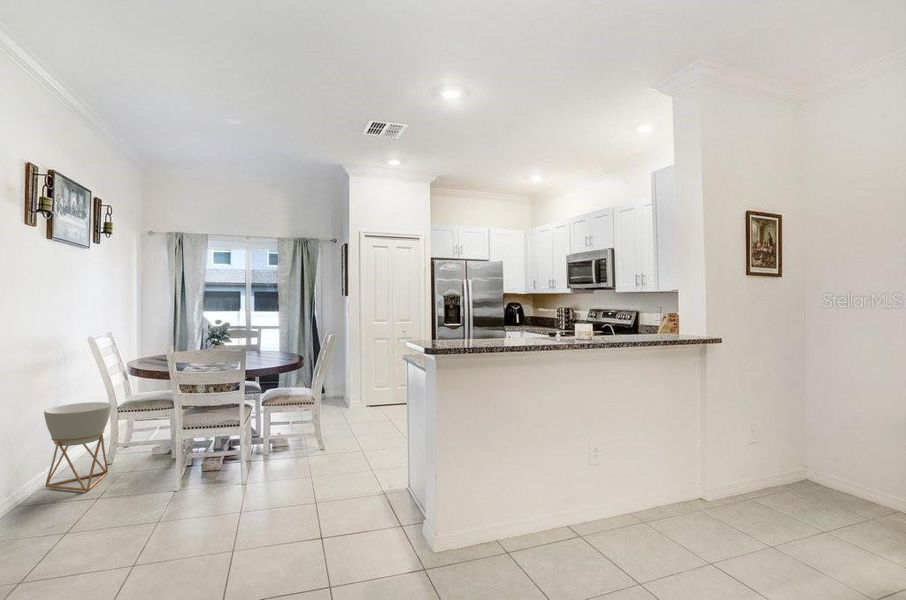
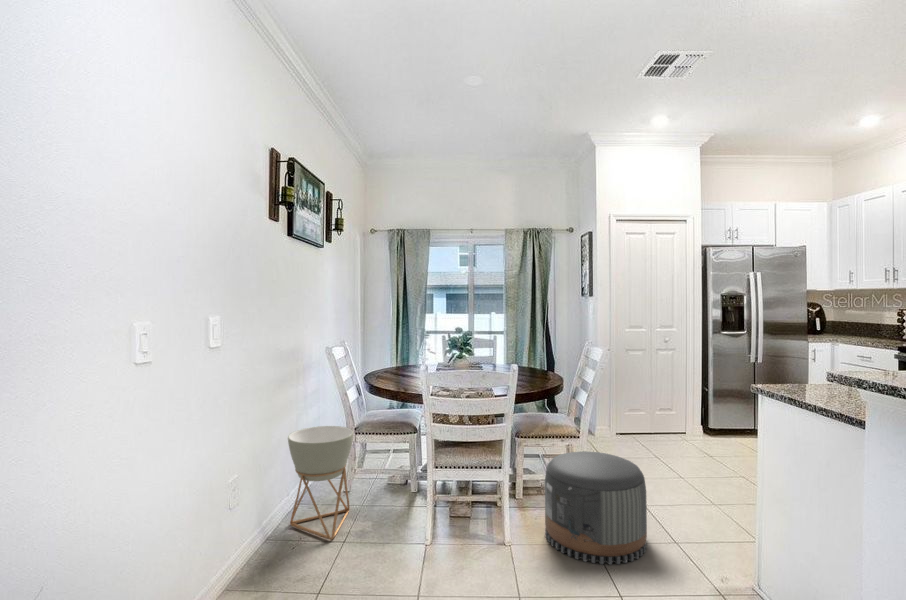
pouf: none [274,408,346,478] -> present [545,451,647,565]

